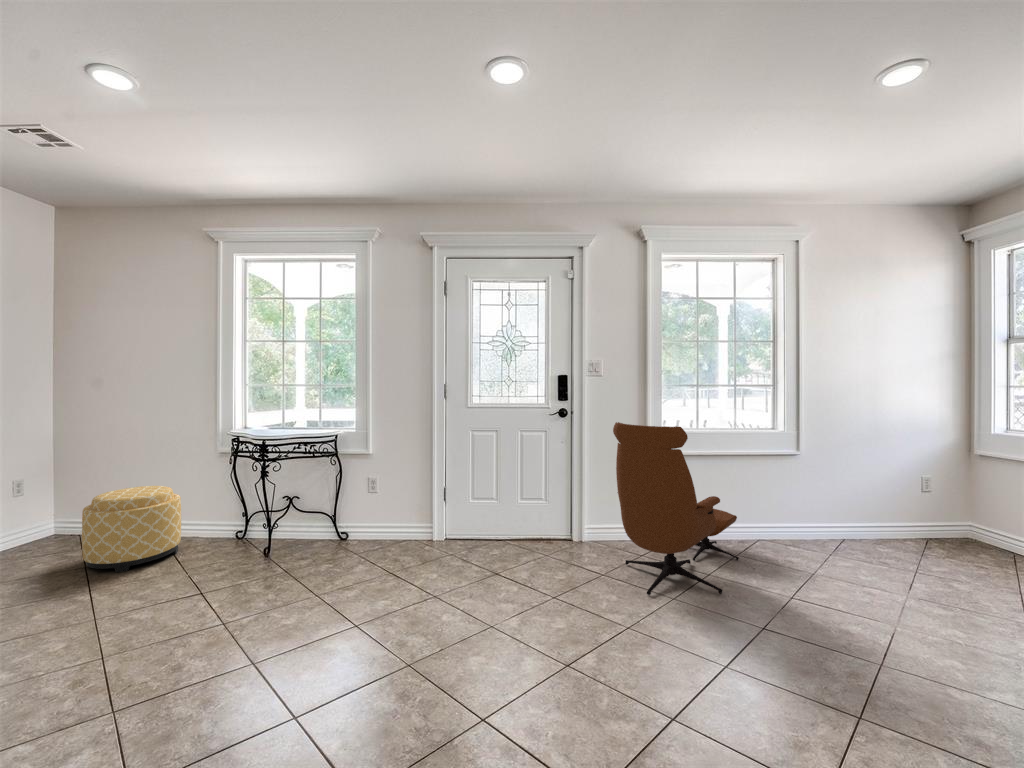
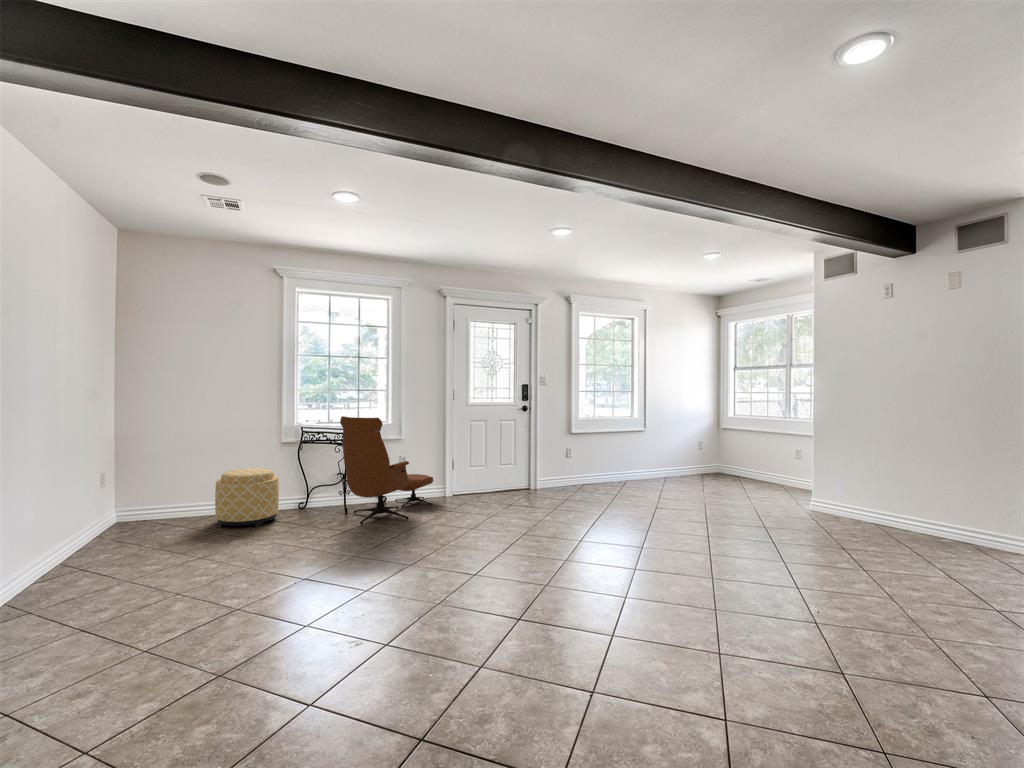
lounge chair: present [613,422,739,595] -> present [340,416,433,524]

